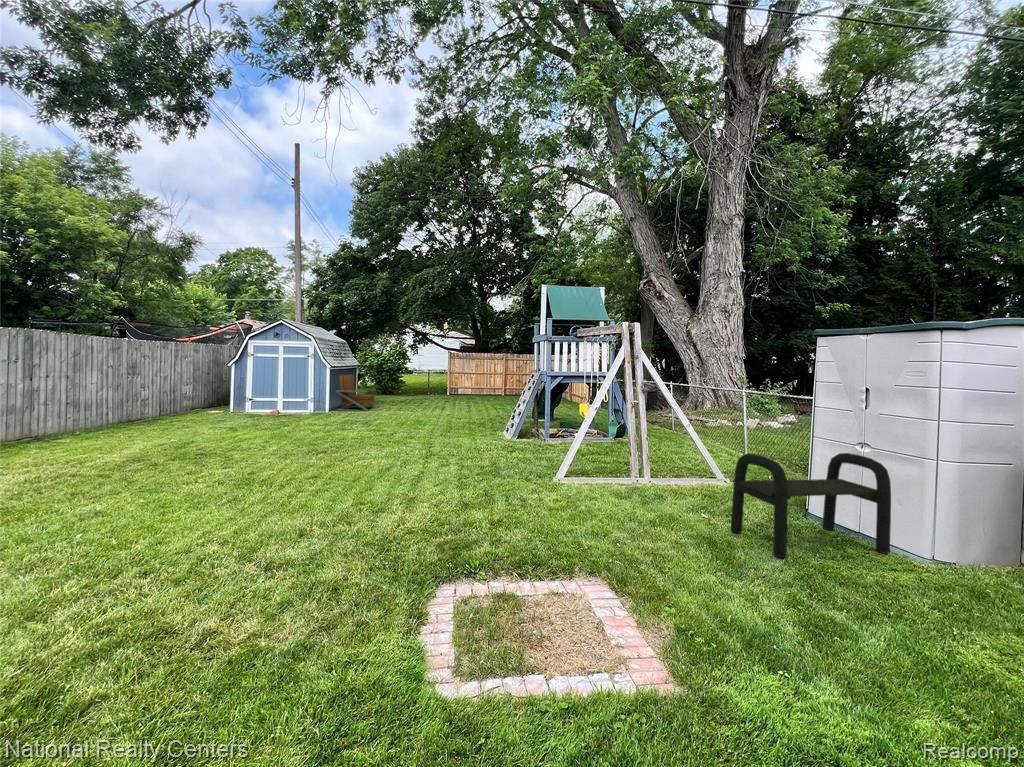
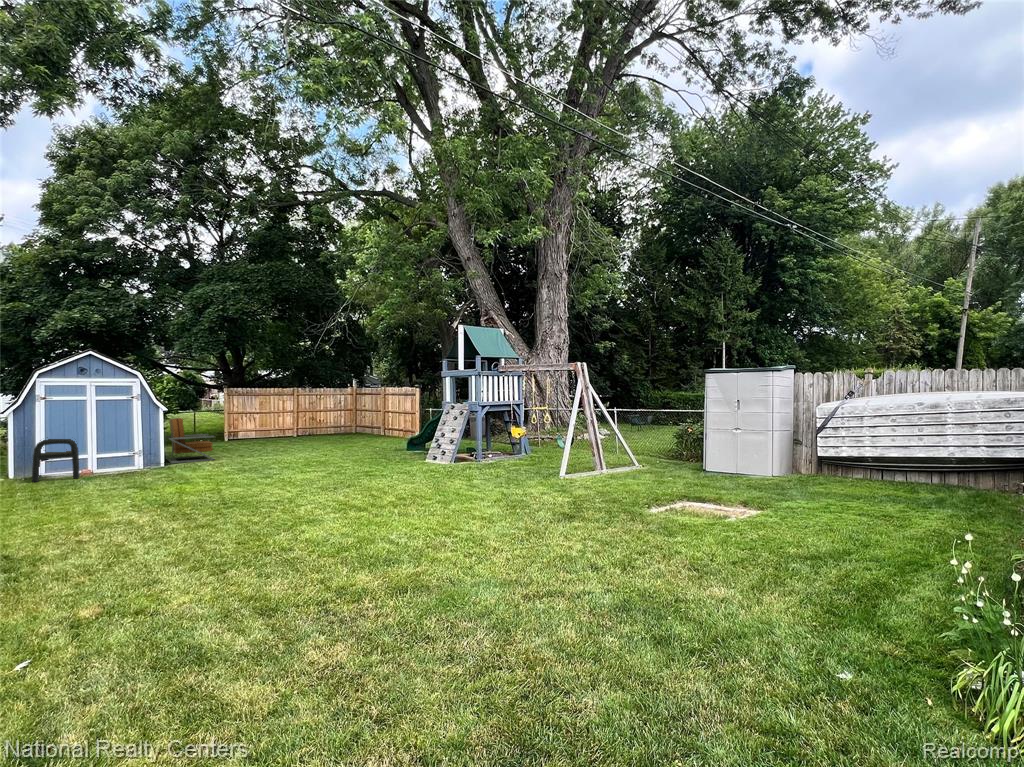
bench: present [731,453,891,558] -> present [32,439,79,482]

